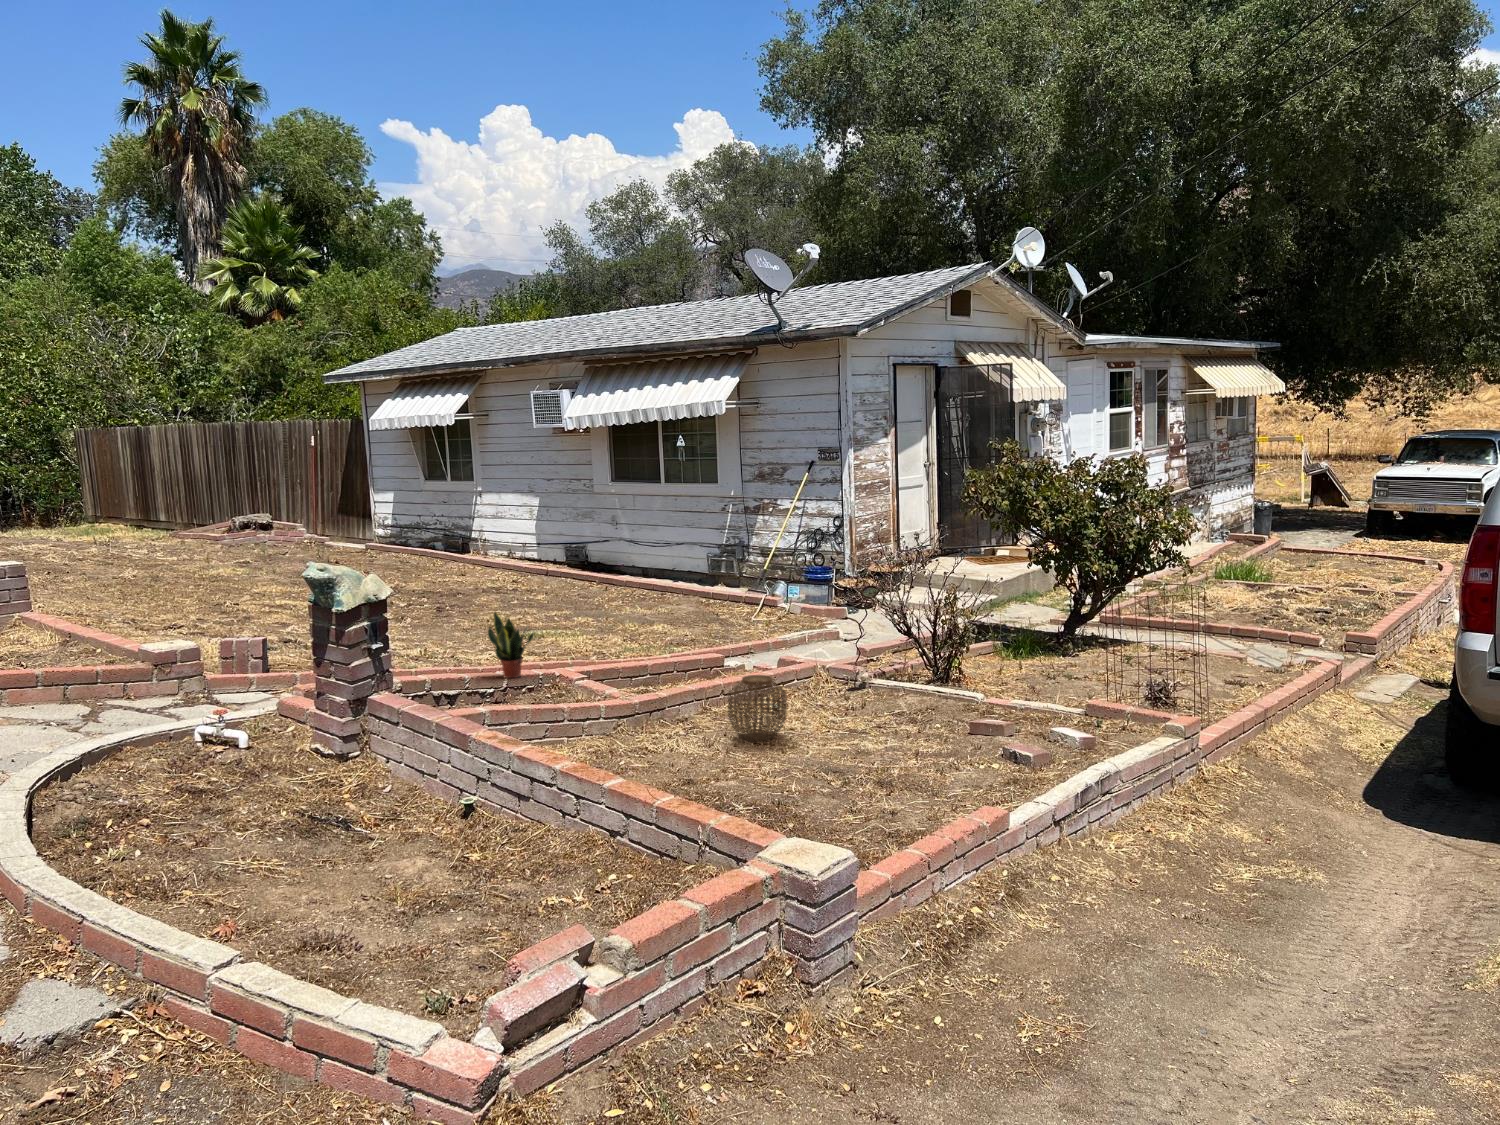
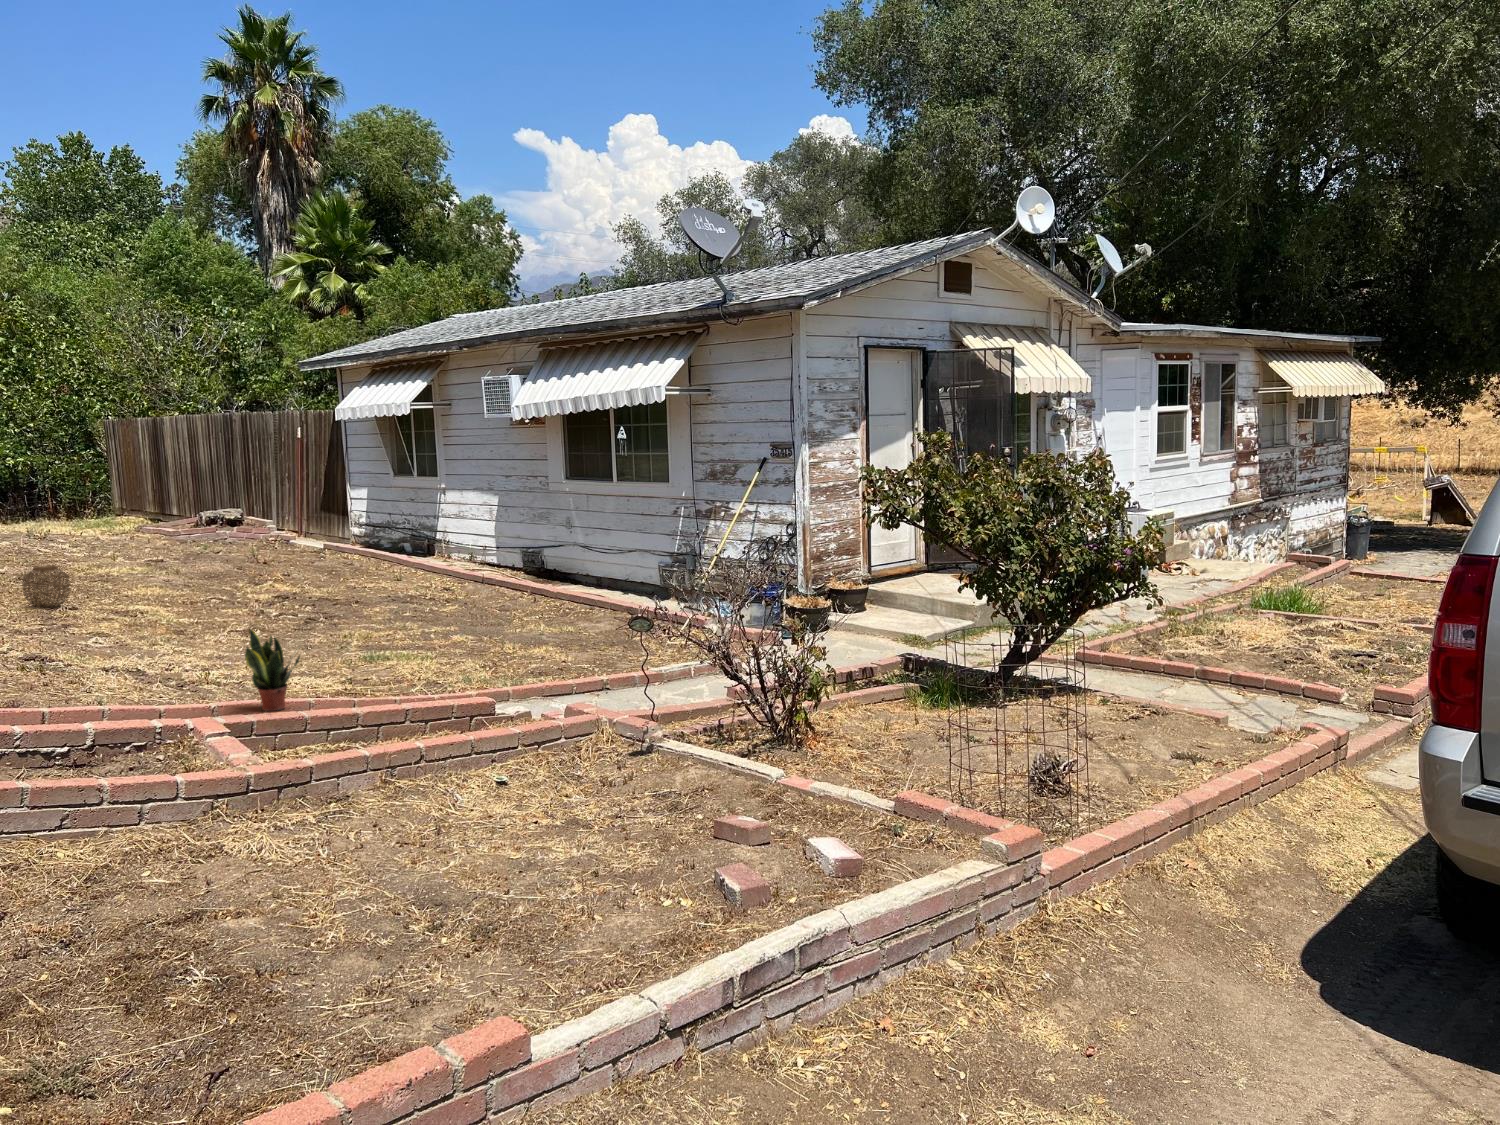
woven basket: present [728,675,787,742] -> present [22,565,70,608]

